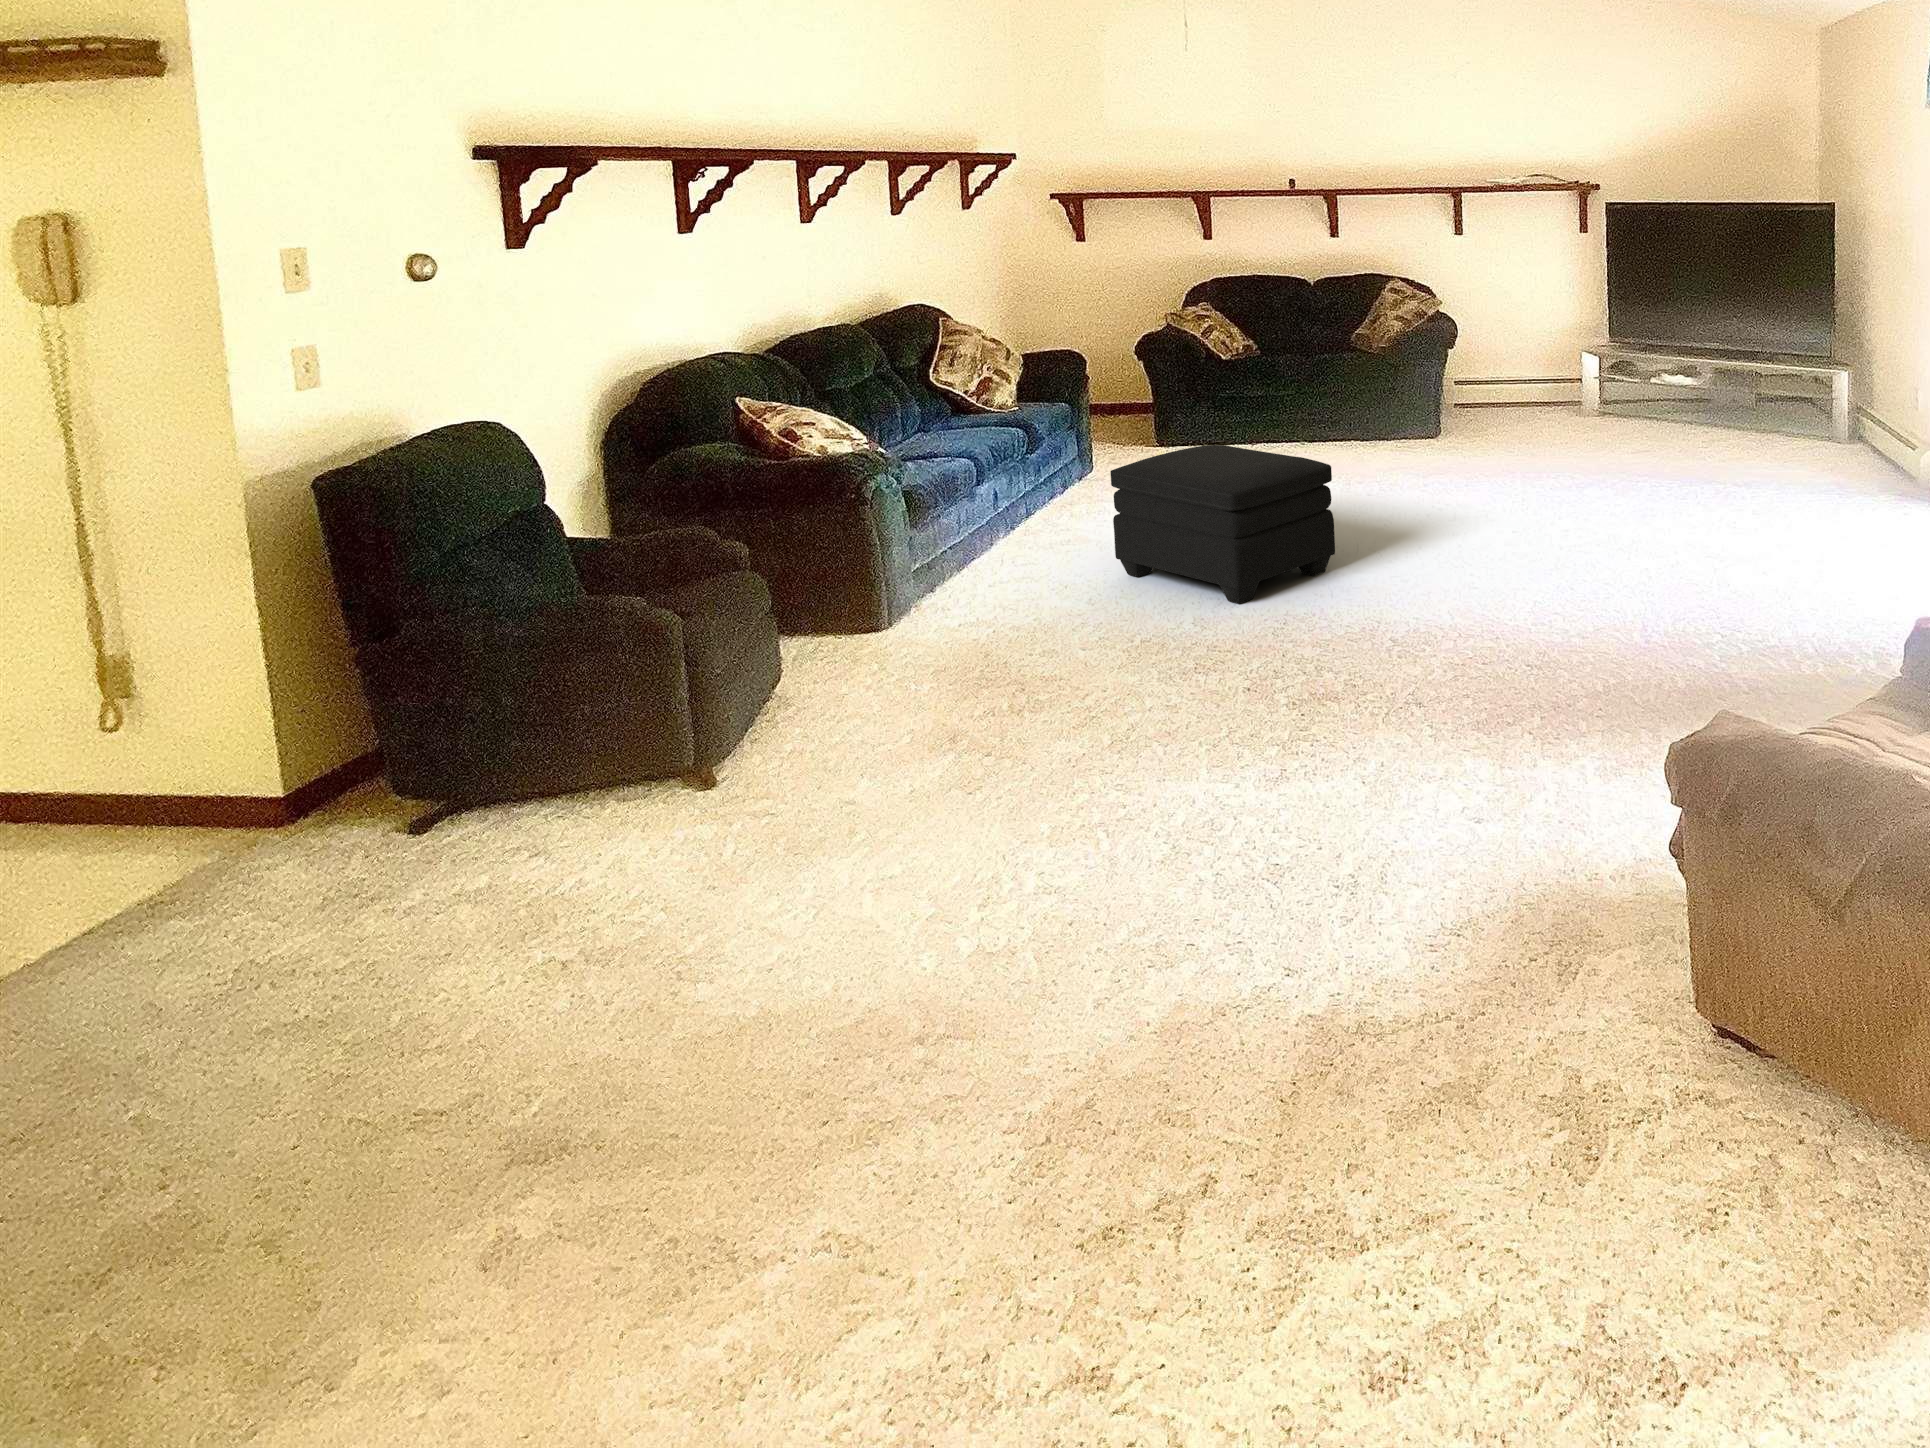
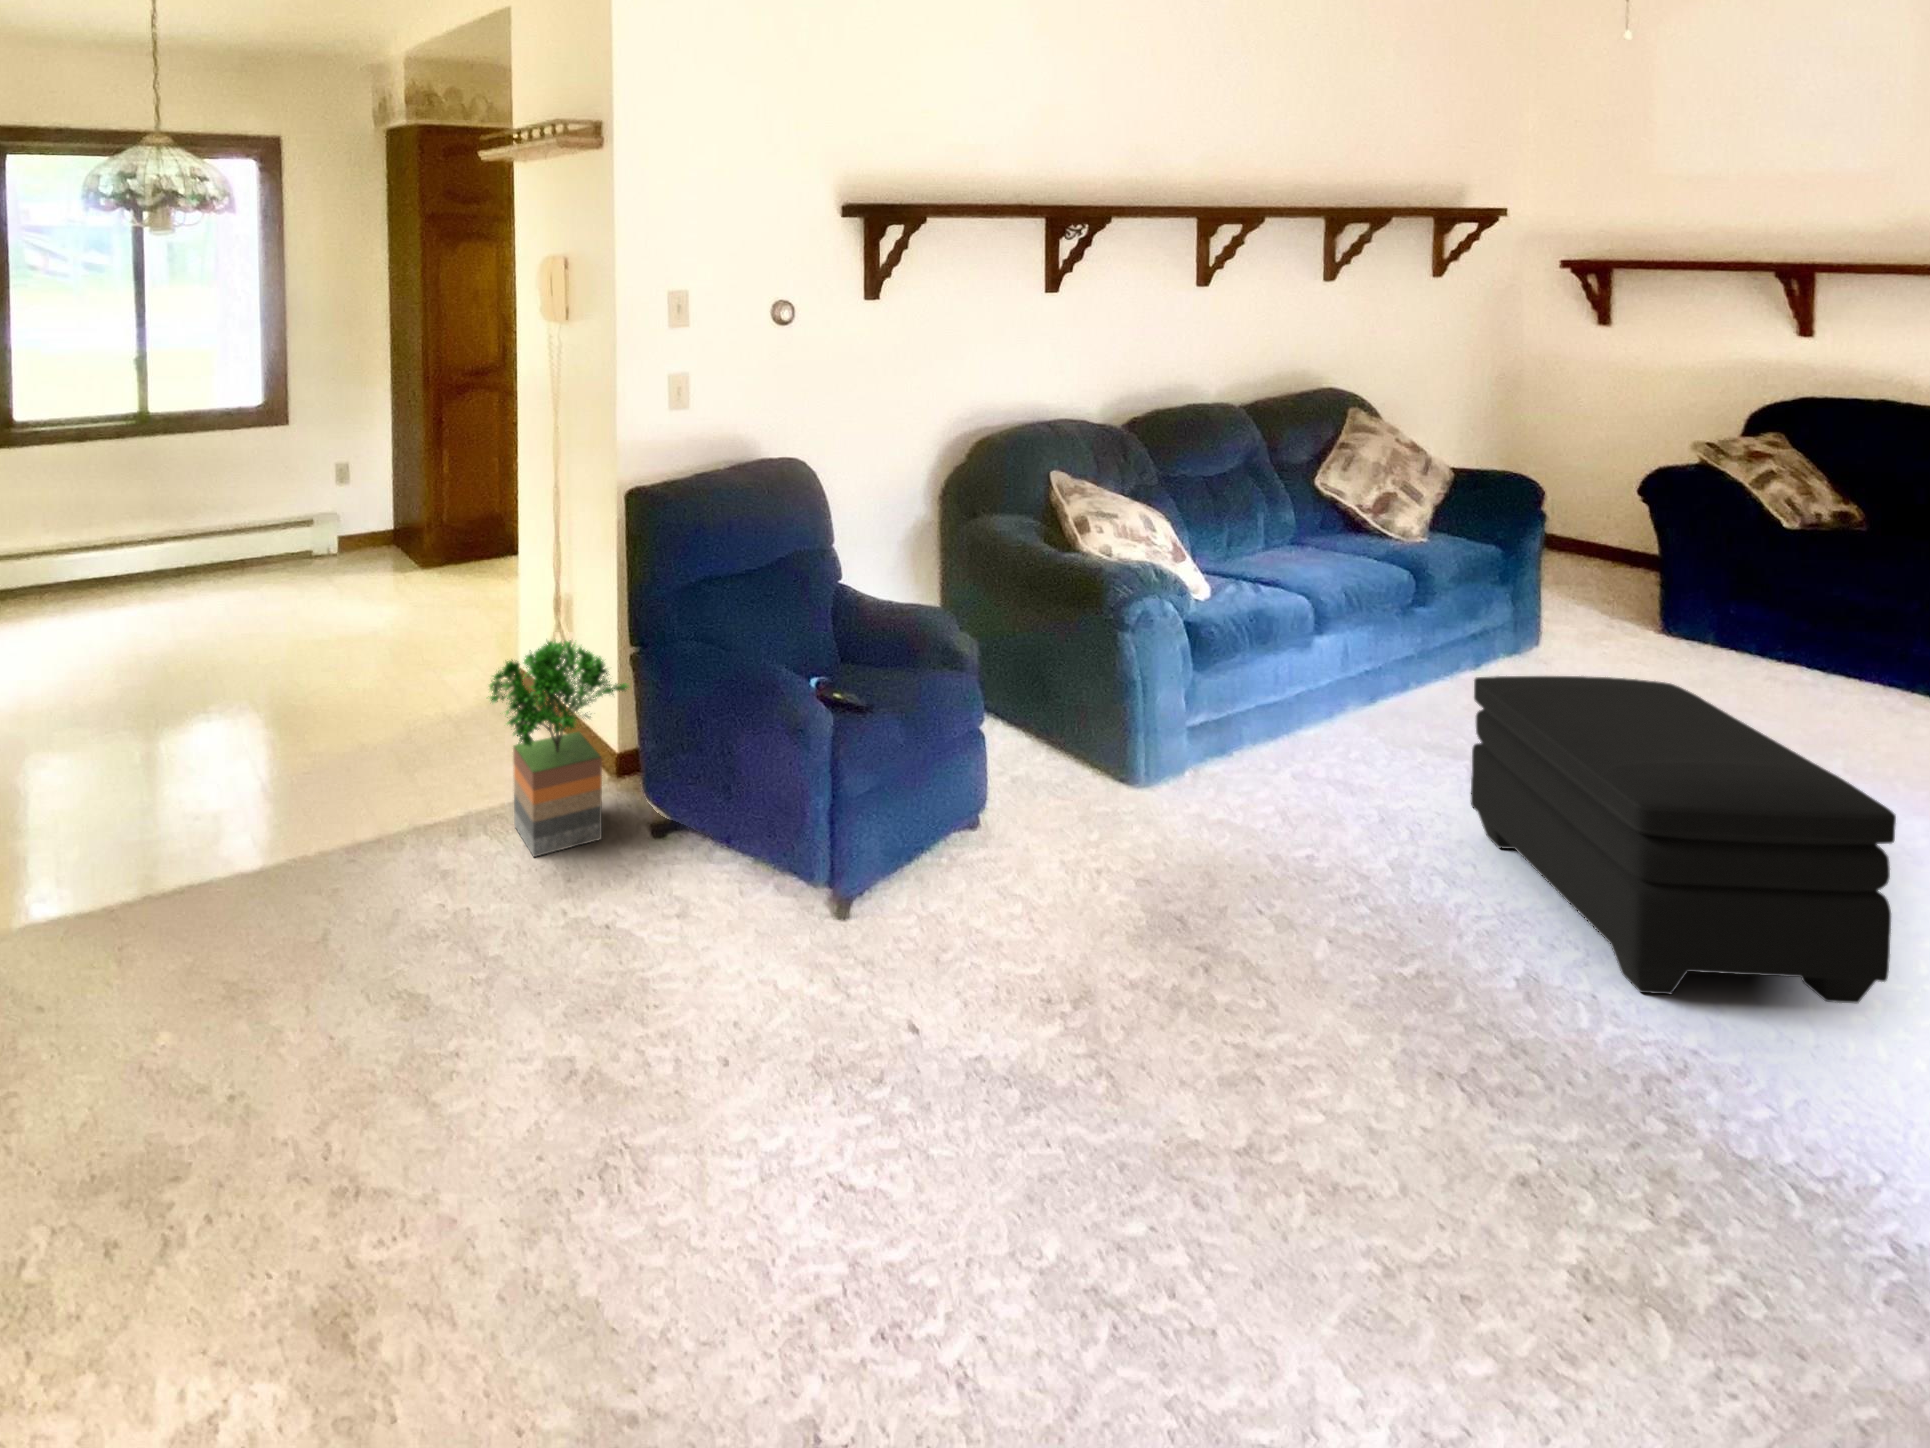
potted tree: none [129,664,351,912] -> present [490,640,629,857]

